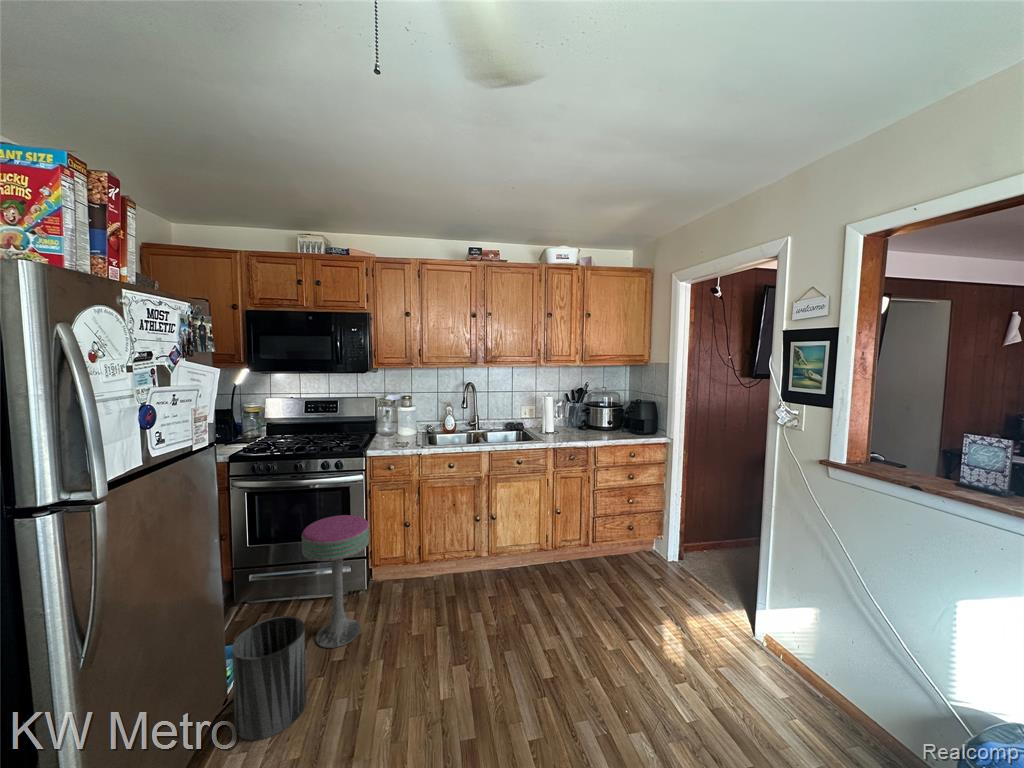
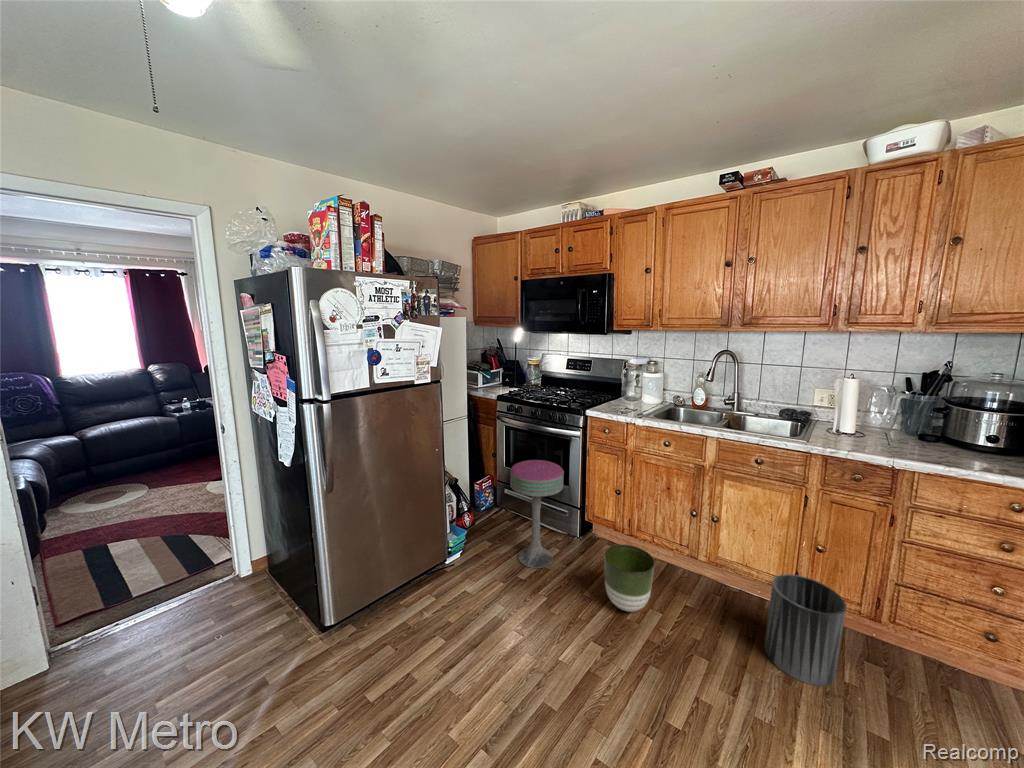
planter: none [432,565,477,628] -> present [605,545,655,612]
trash can: present [232,616,306,740] -> present [765,574,846,686]

